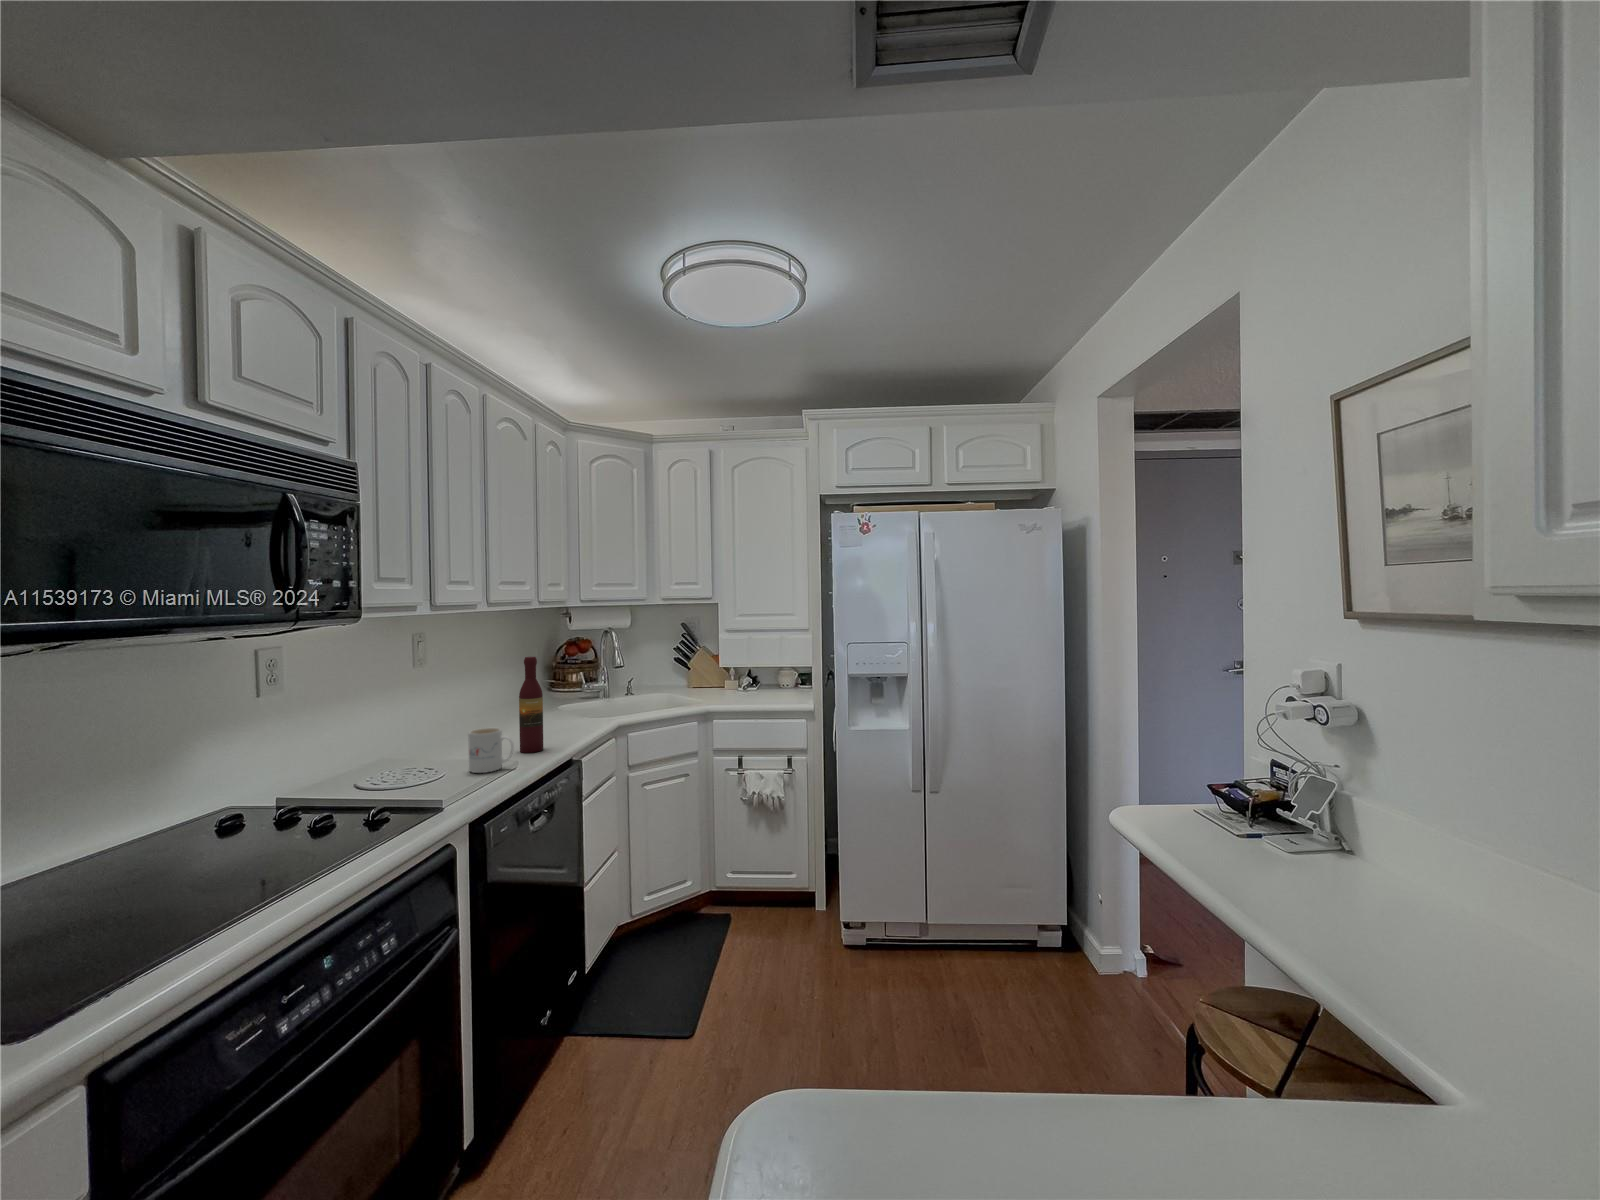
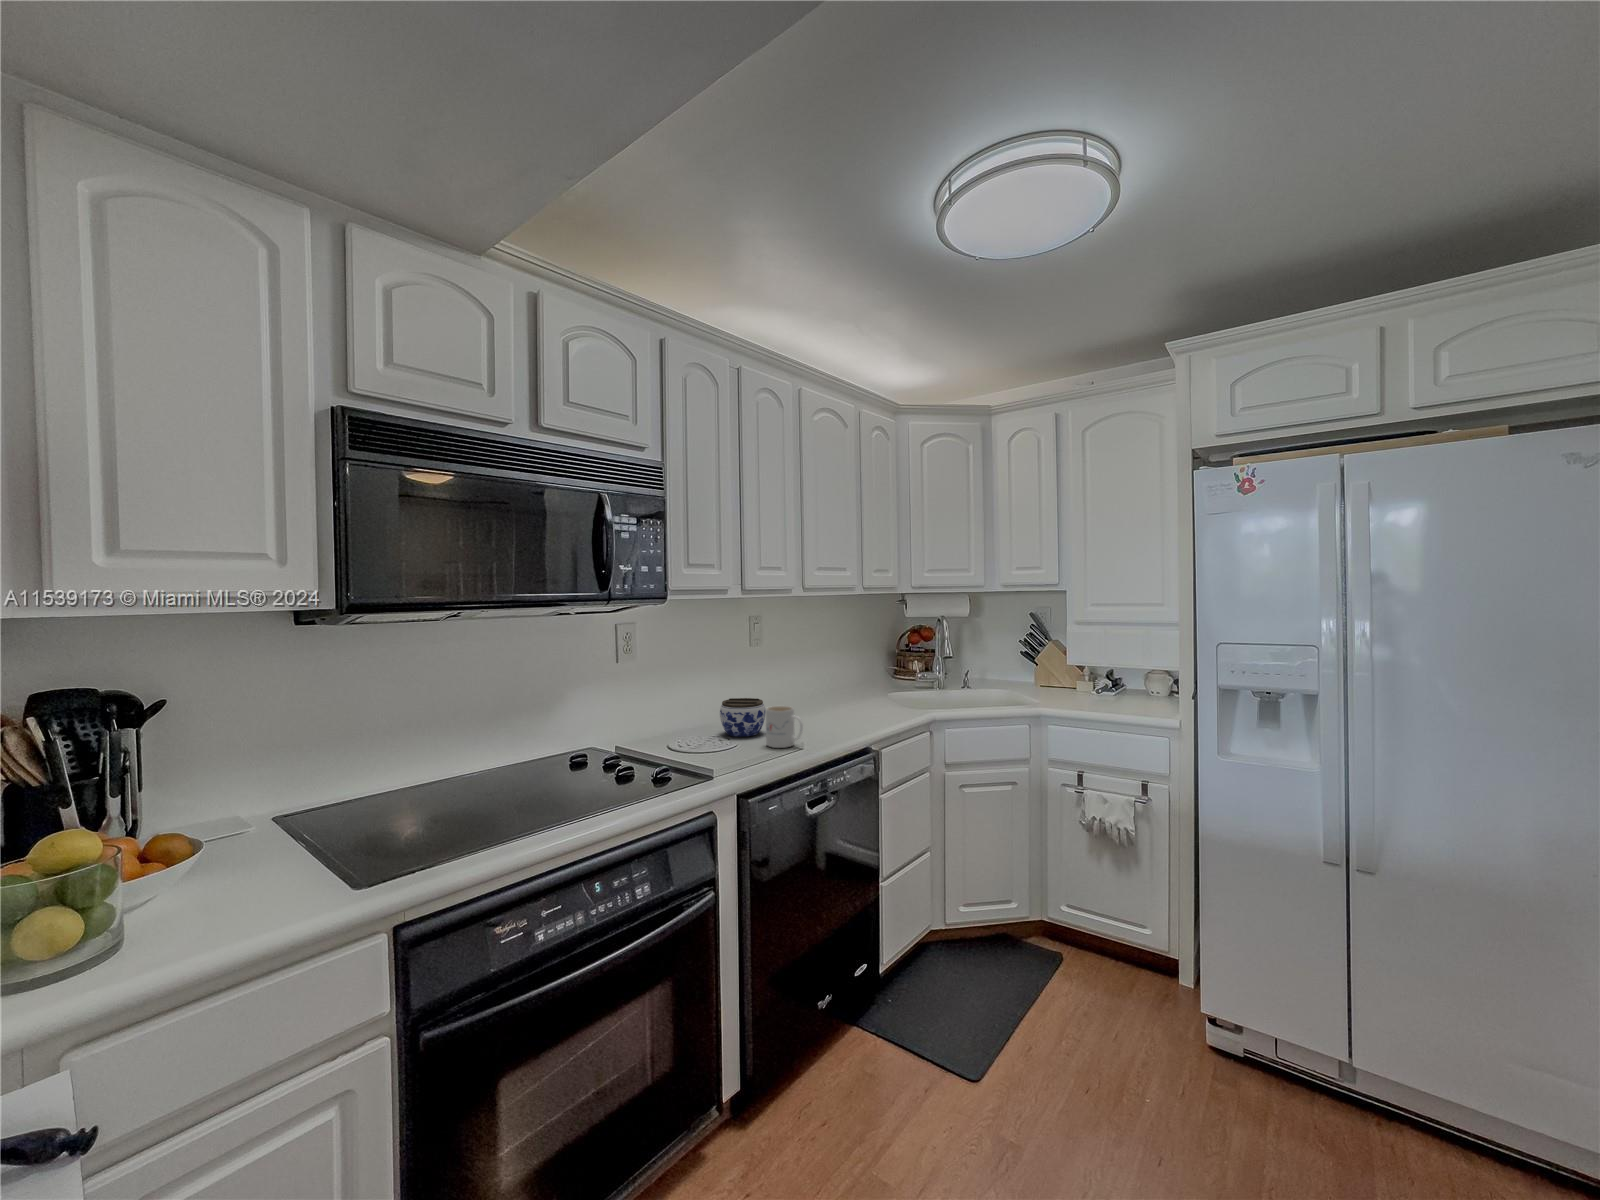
wine bottle: present [519,657,544,753] -> none [821,641,843,735]
jar: none [398,724,456,769] -> present [720,698,766,737]

